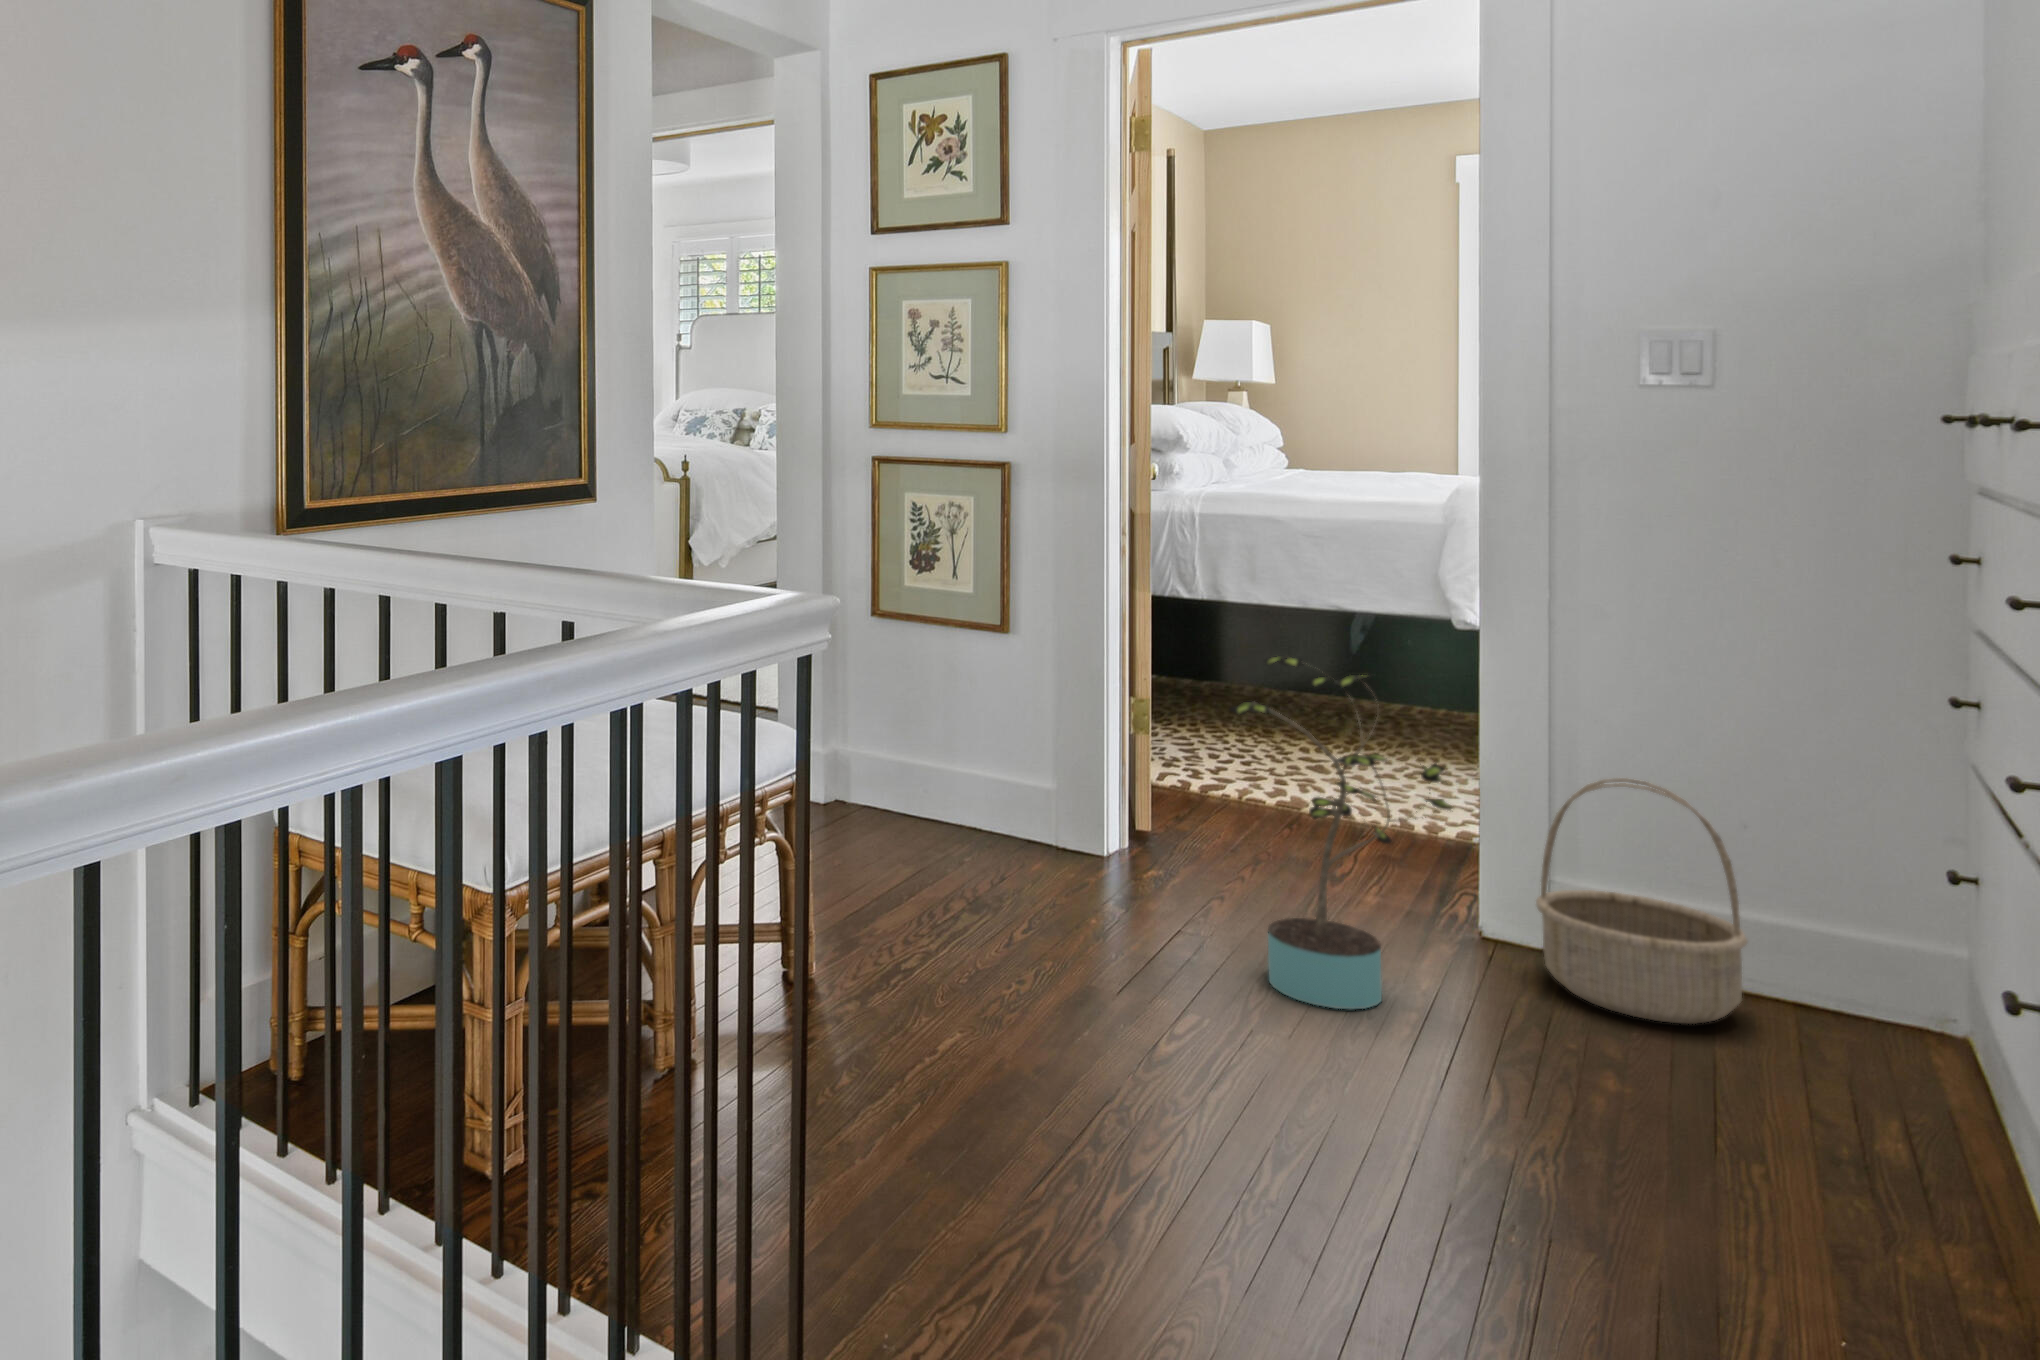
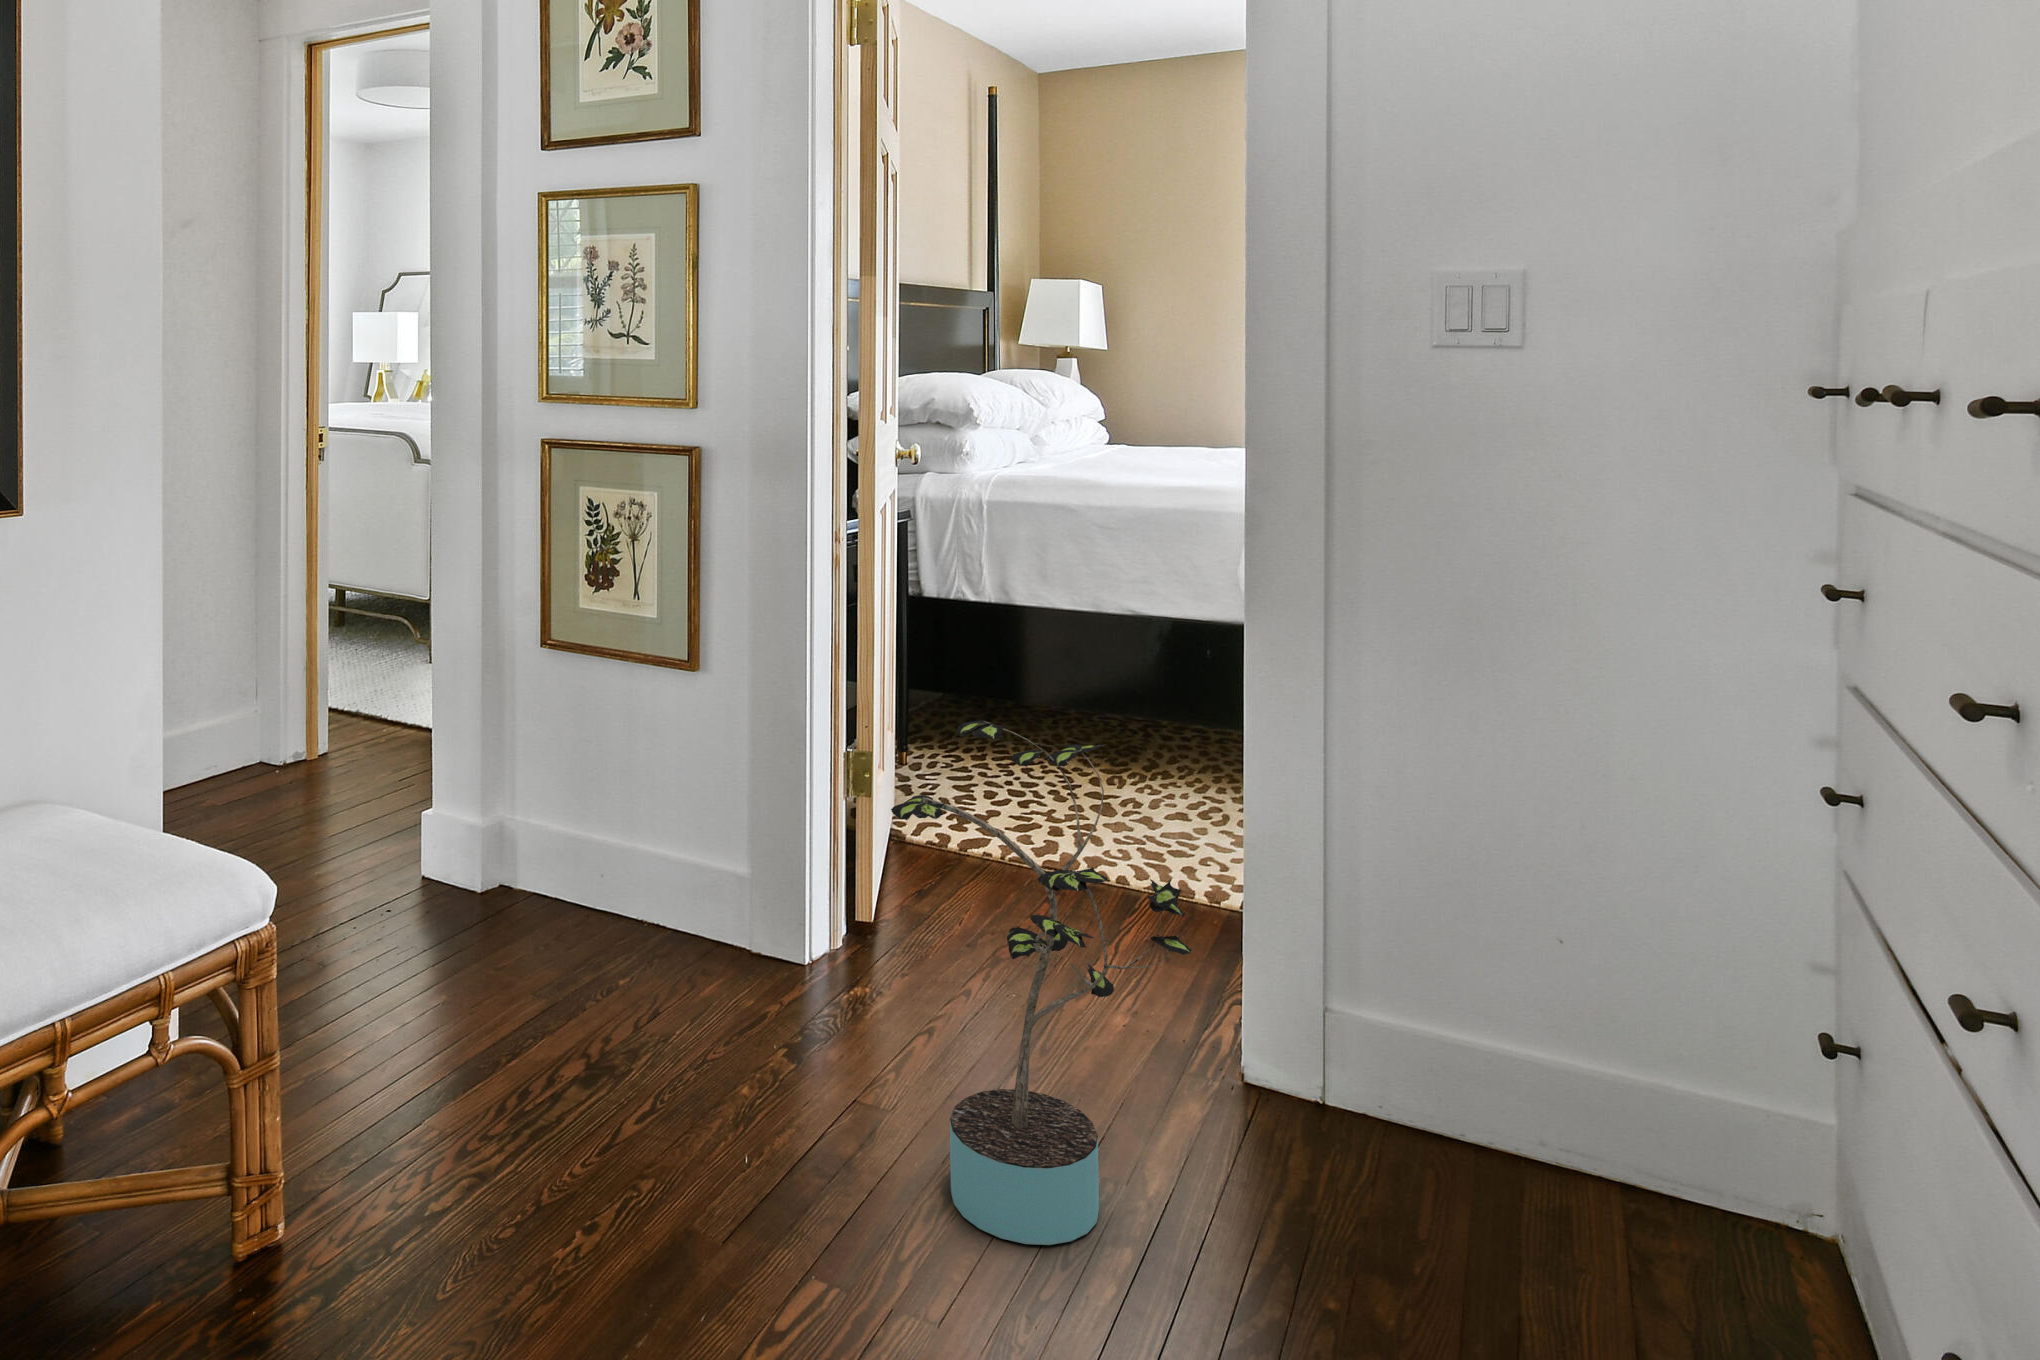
basket: present [1536,778,1748,1024] -> none [1310,886,1581,1243]

